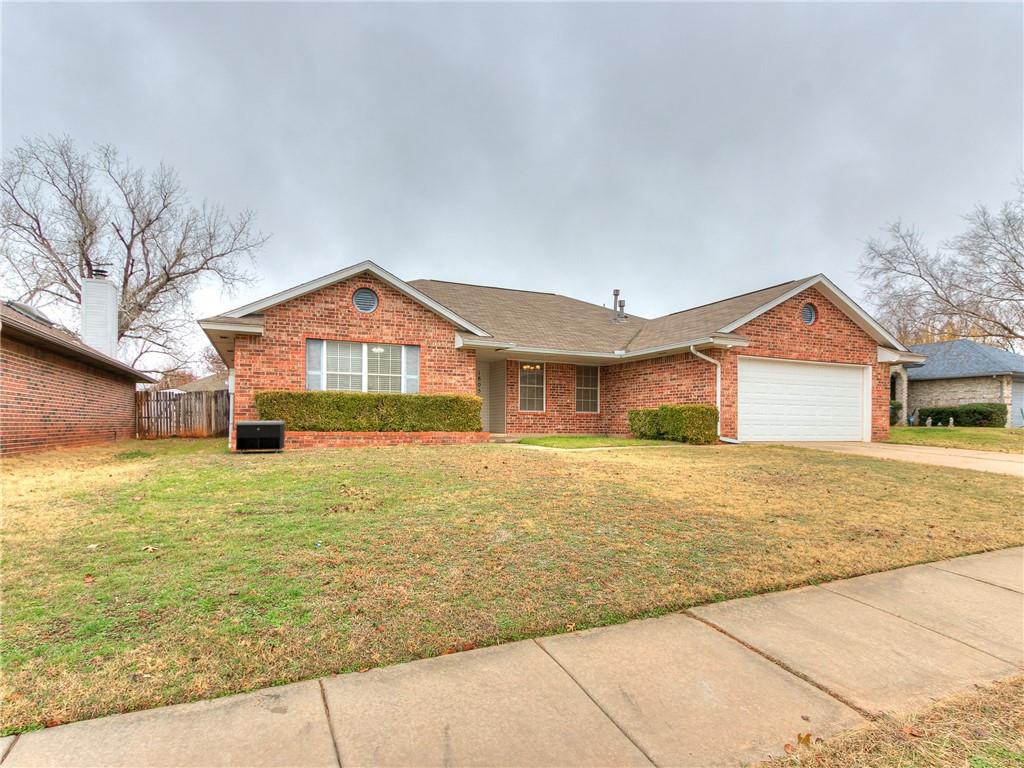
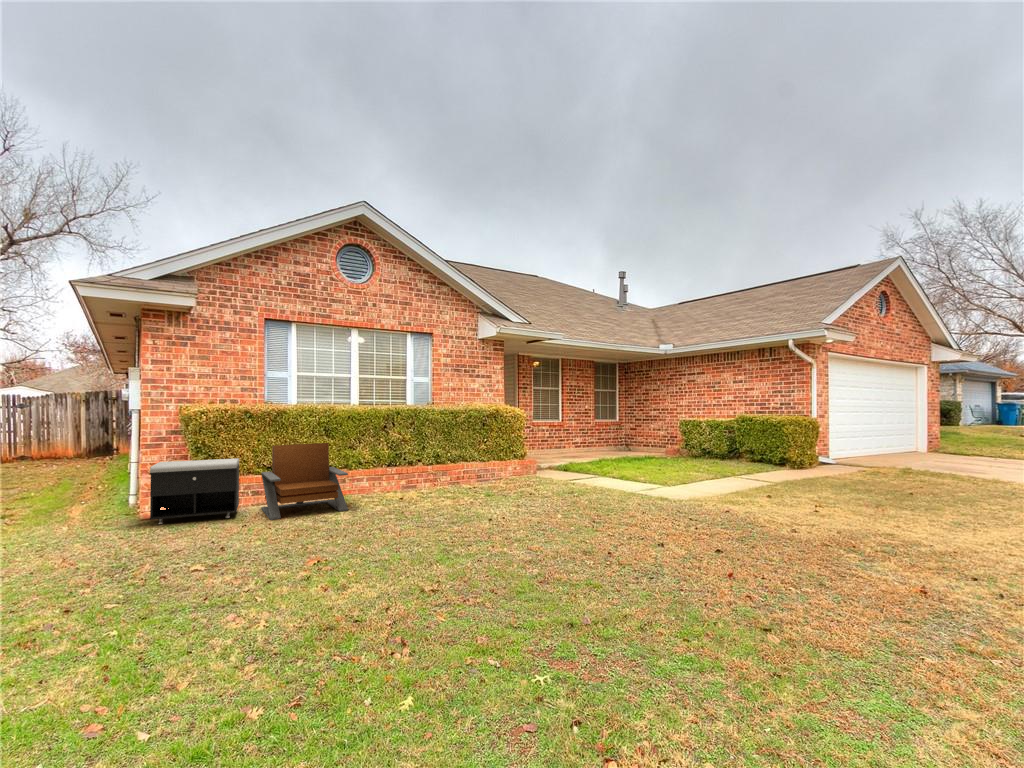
lounge chair: none [297,413,343,454] -> present [261,443,348,520]

